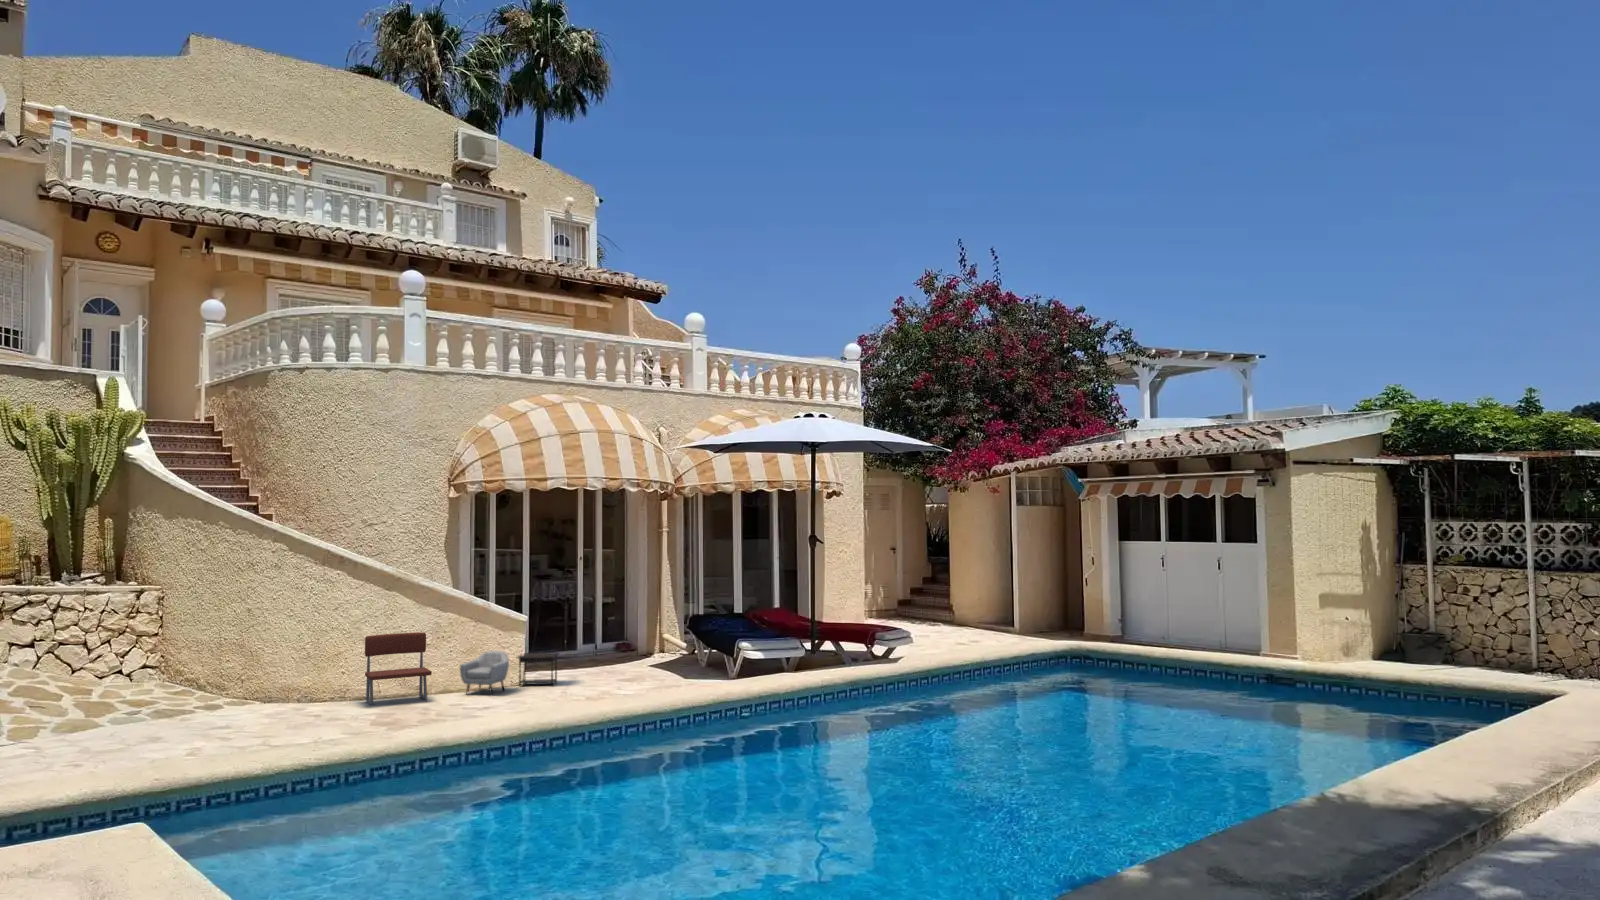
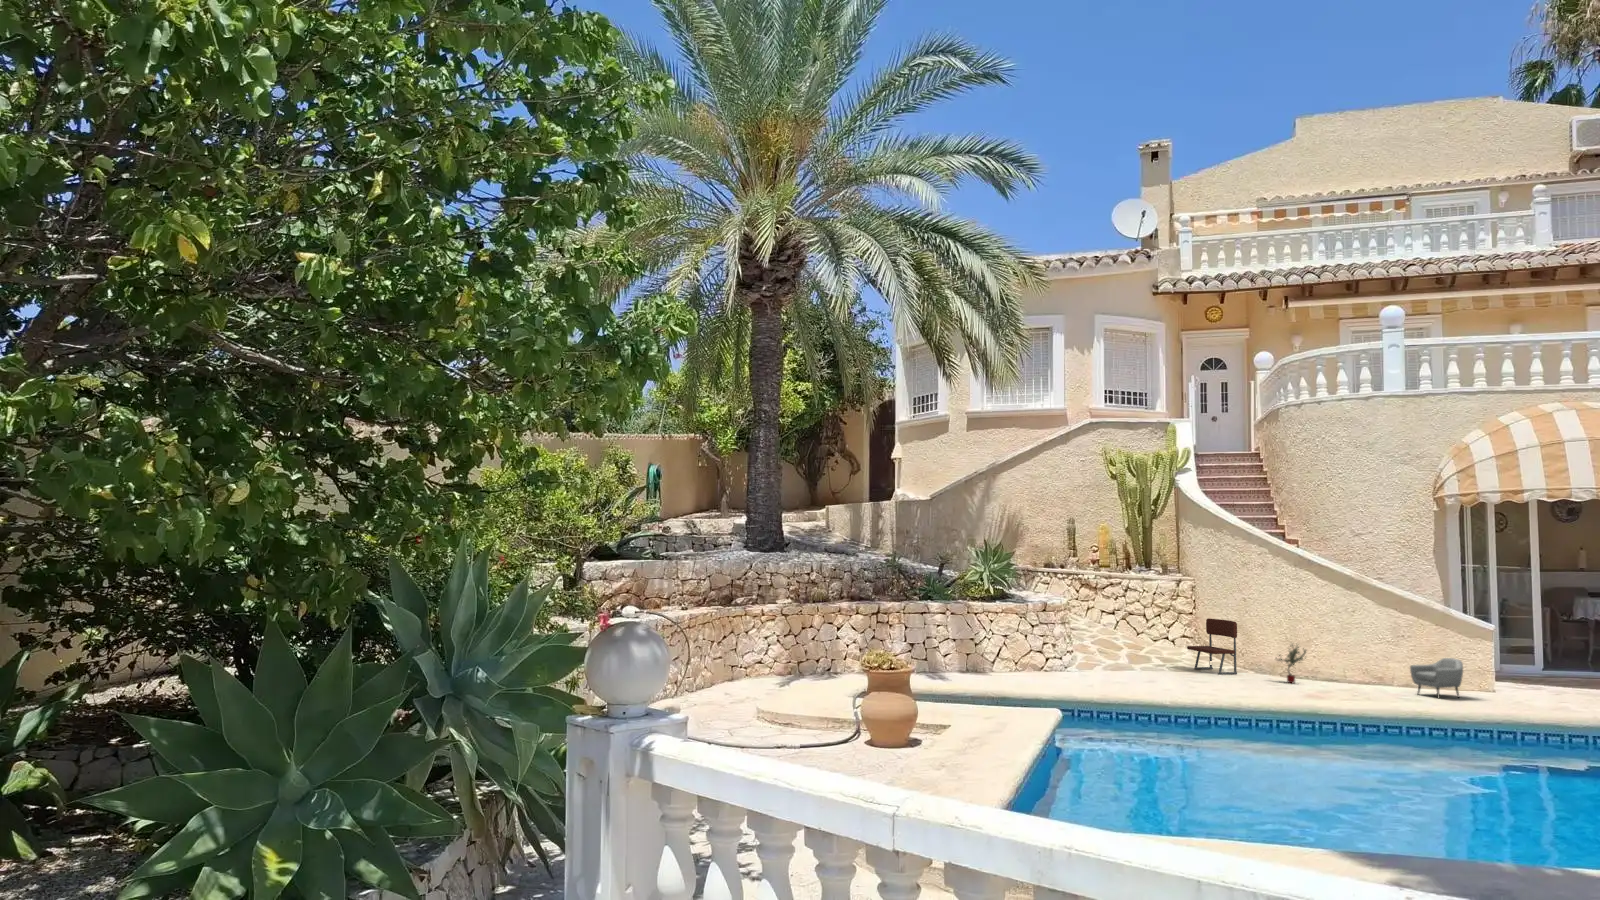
bench: present [365,632,432,705] -> present [1187,618,1237,675]
side table: present [518,653,559,686] -> none [1477,667,1534,703]
potted tree: none [307,656,351,706] -> present [1277,645,1306,683]

